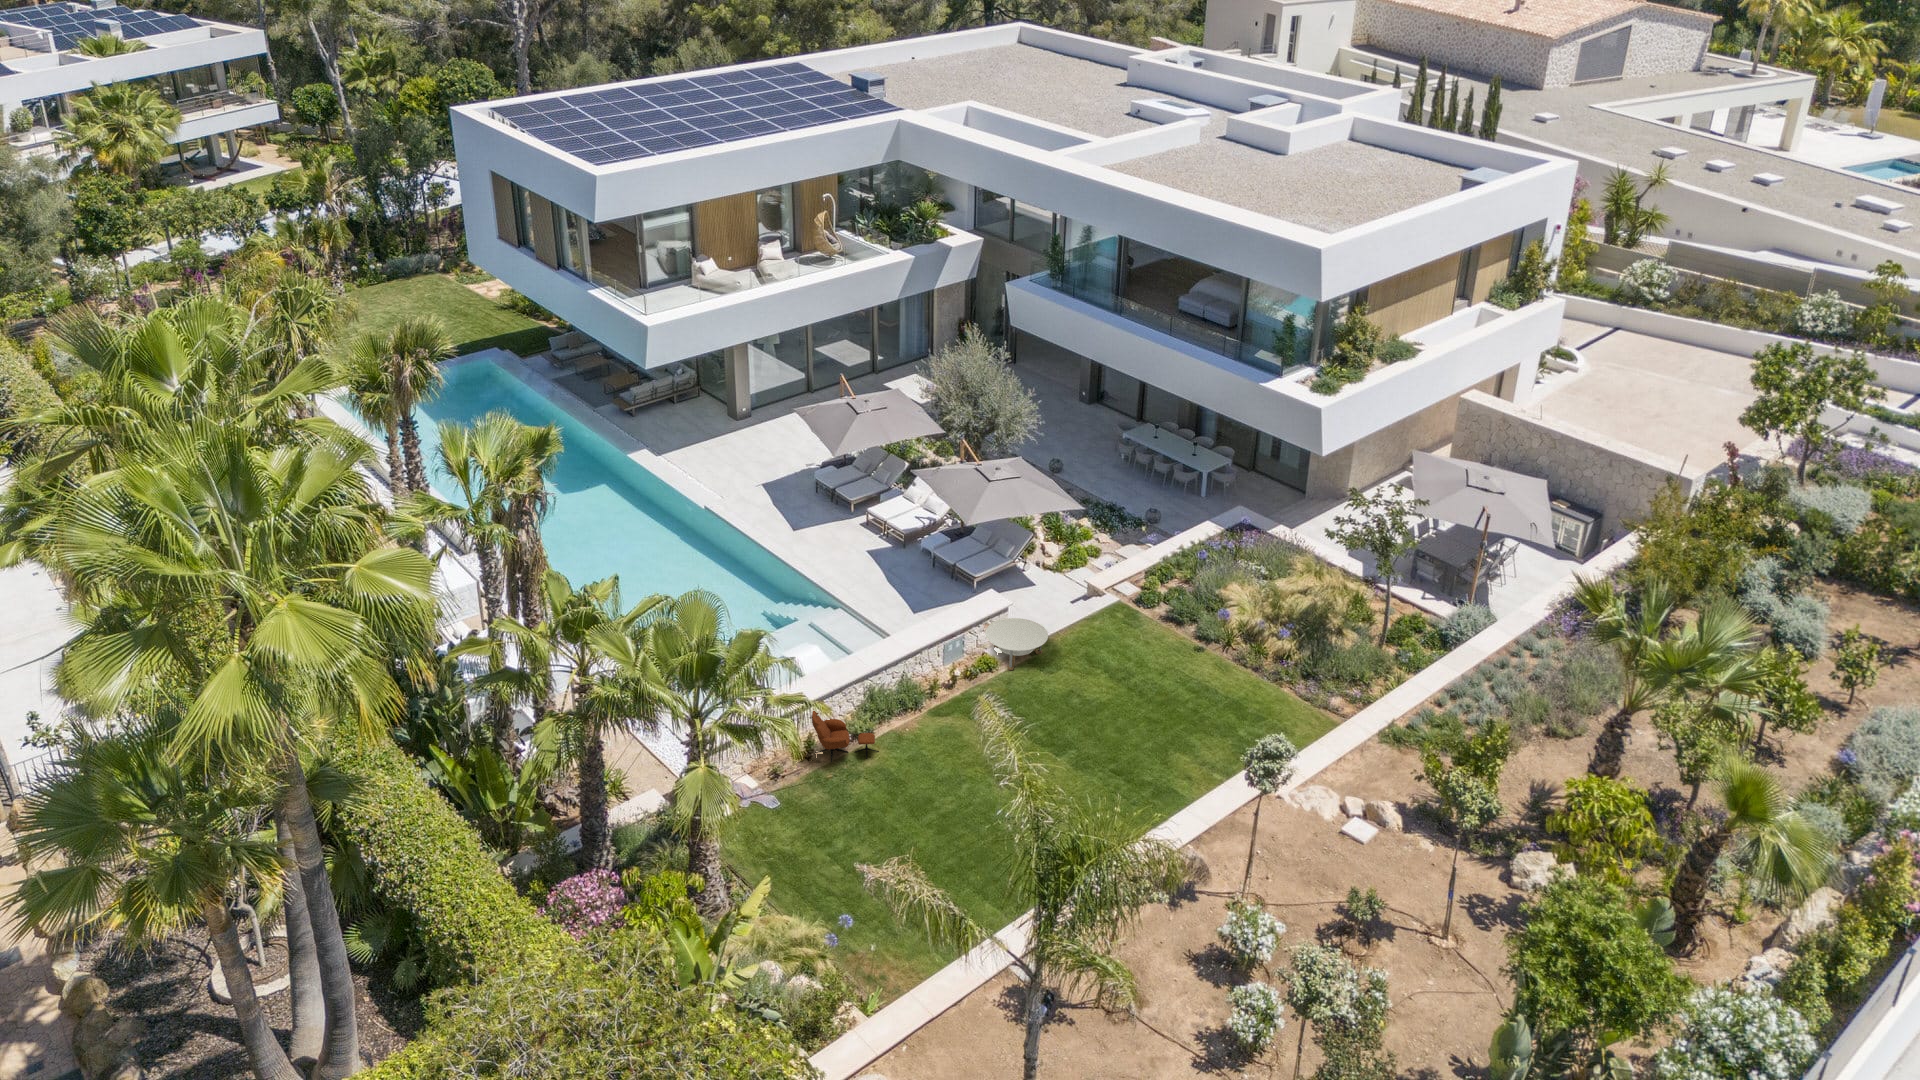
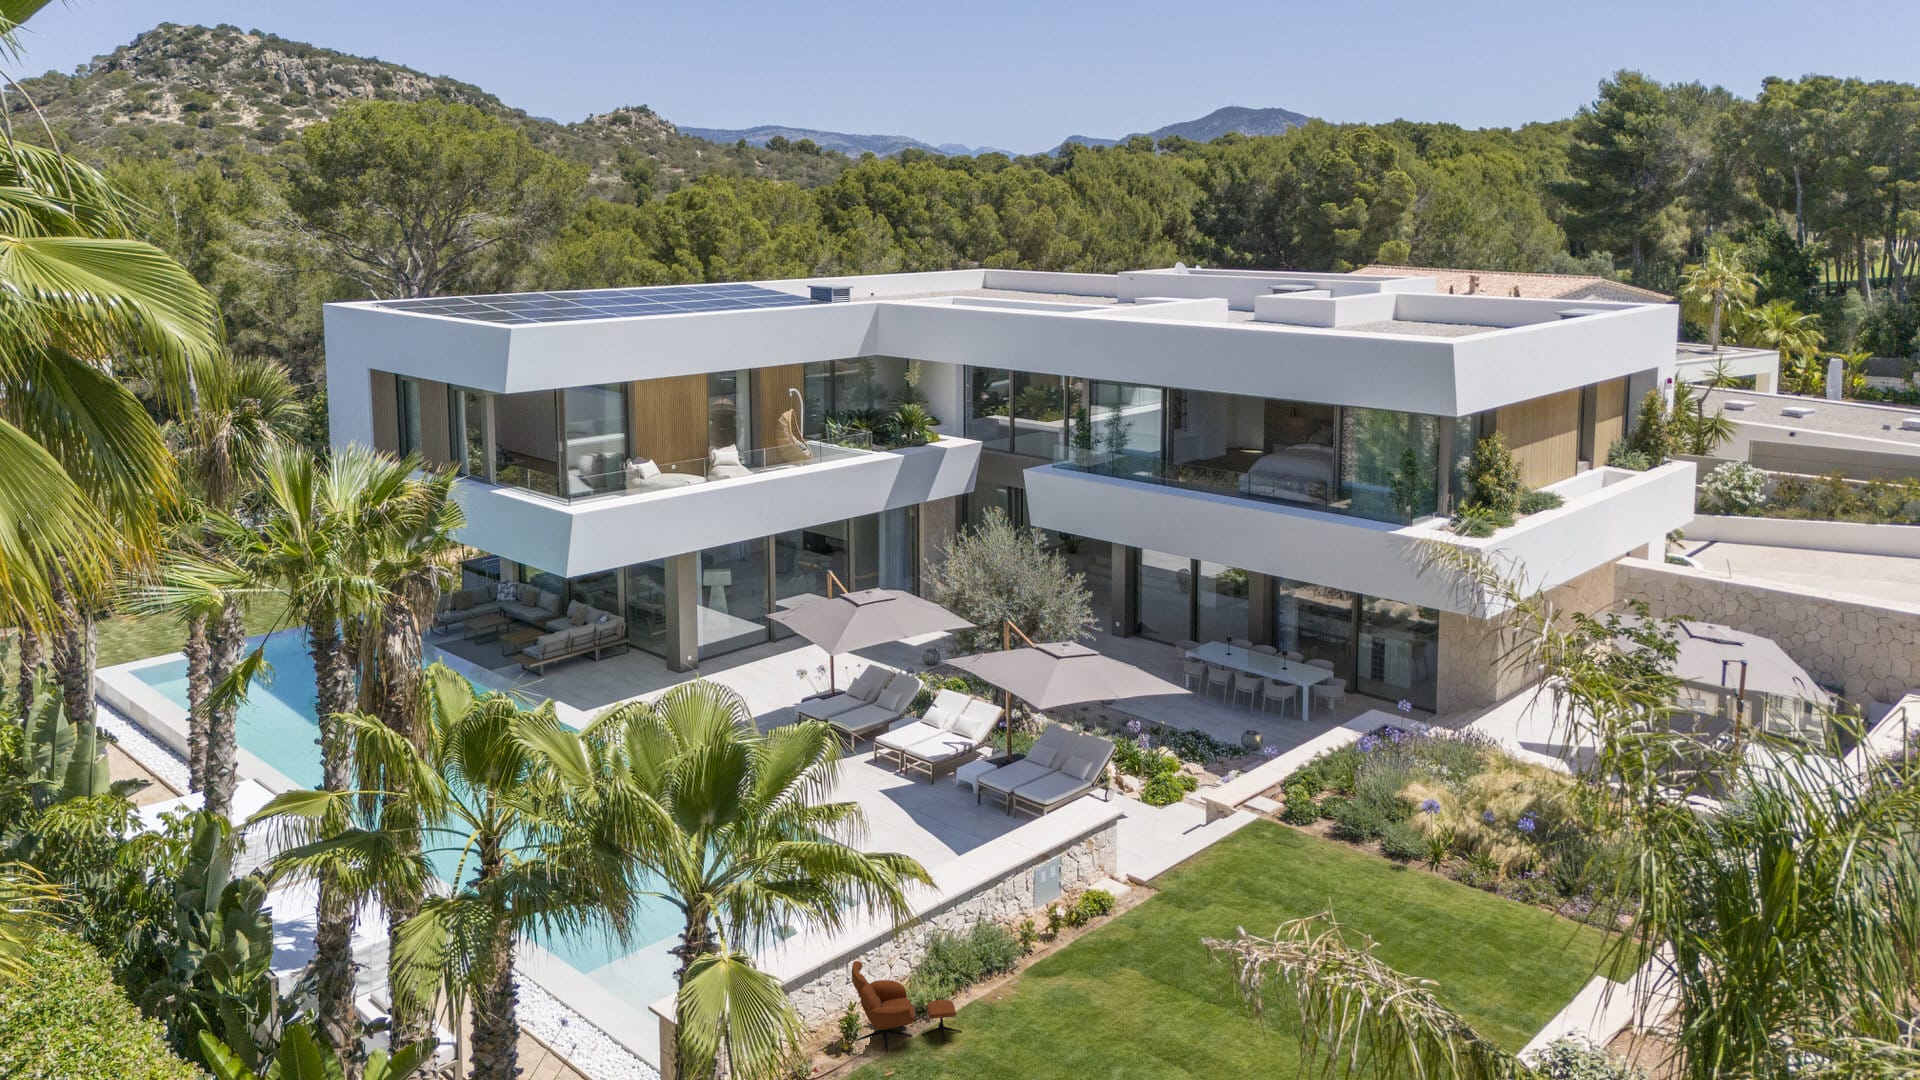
round table: present [985,618,1048,670] -> none [1088,838,1183,910]

